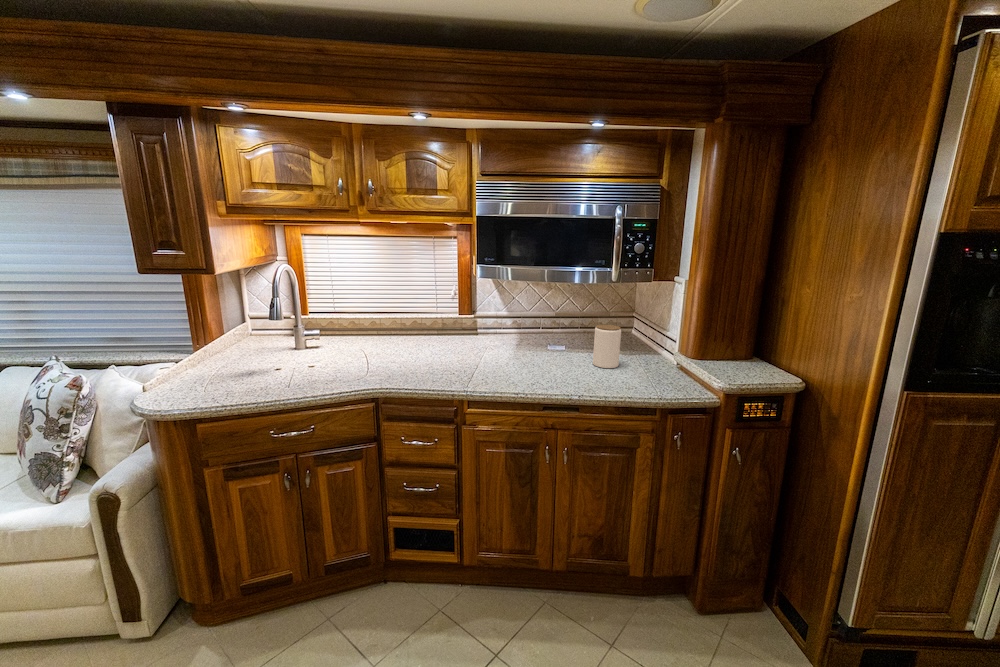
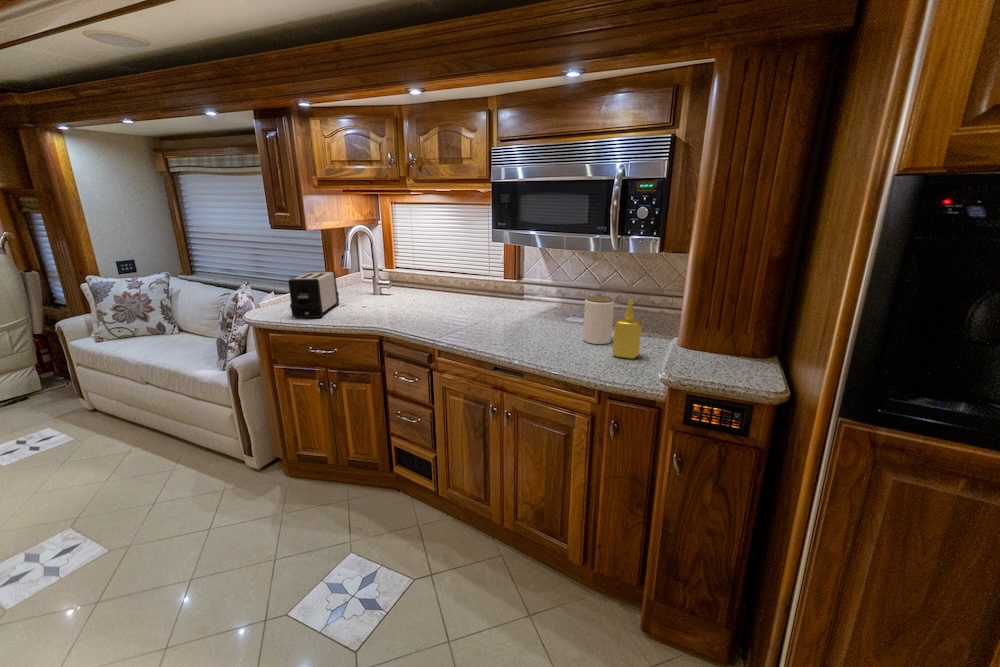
toaster: none [220,325,274,394] -> present [288,271,339,318]
soap dispenser: none [636,325,664,376] -> present [613,299,642,359]

